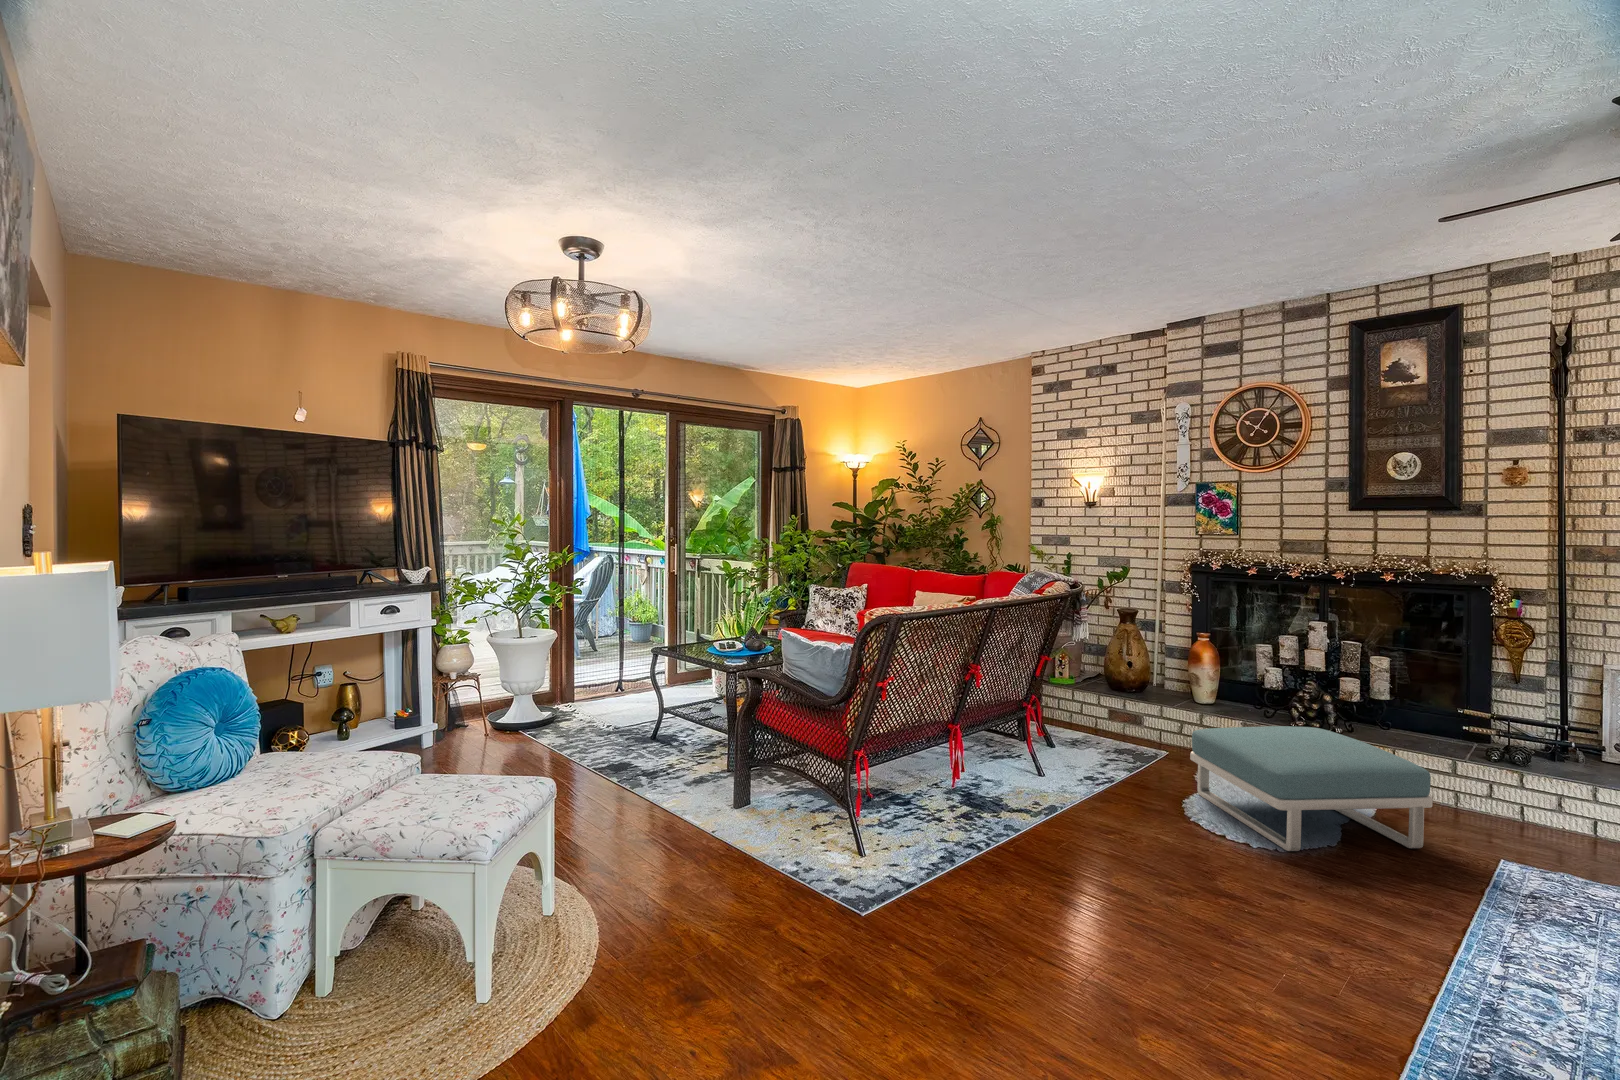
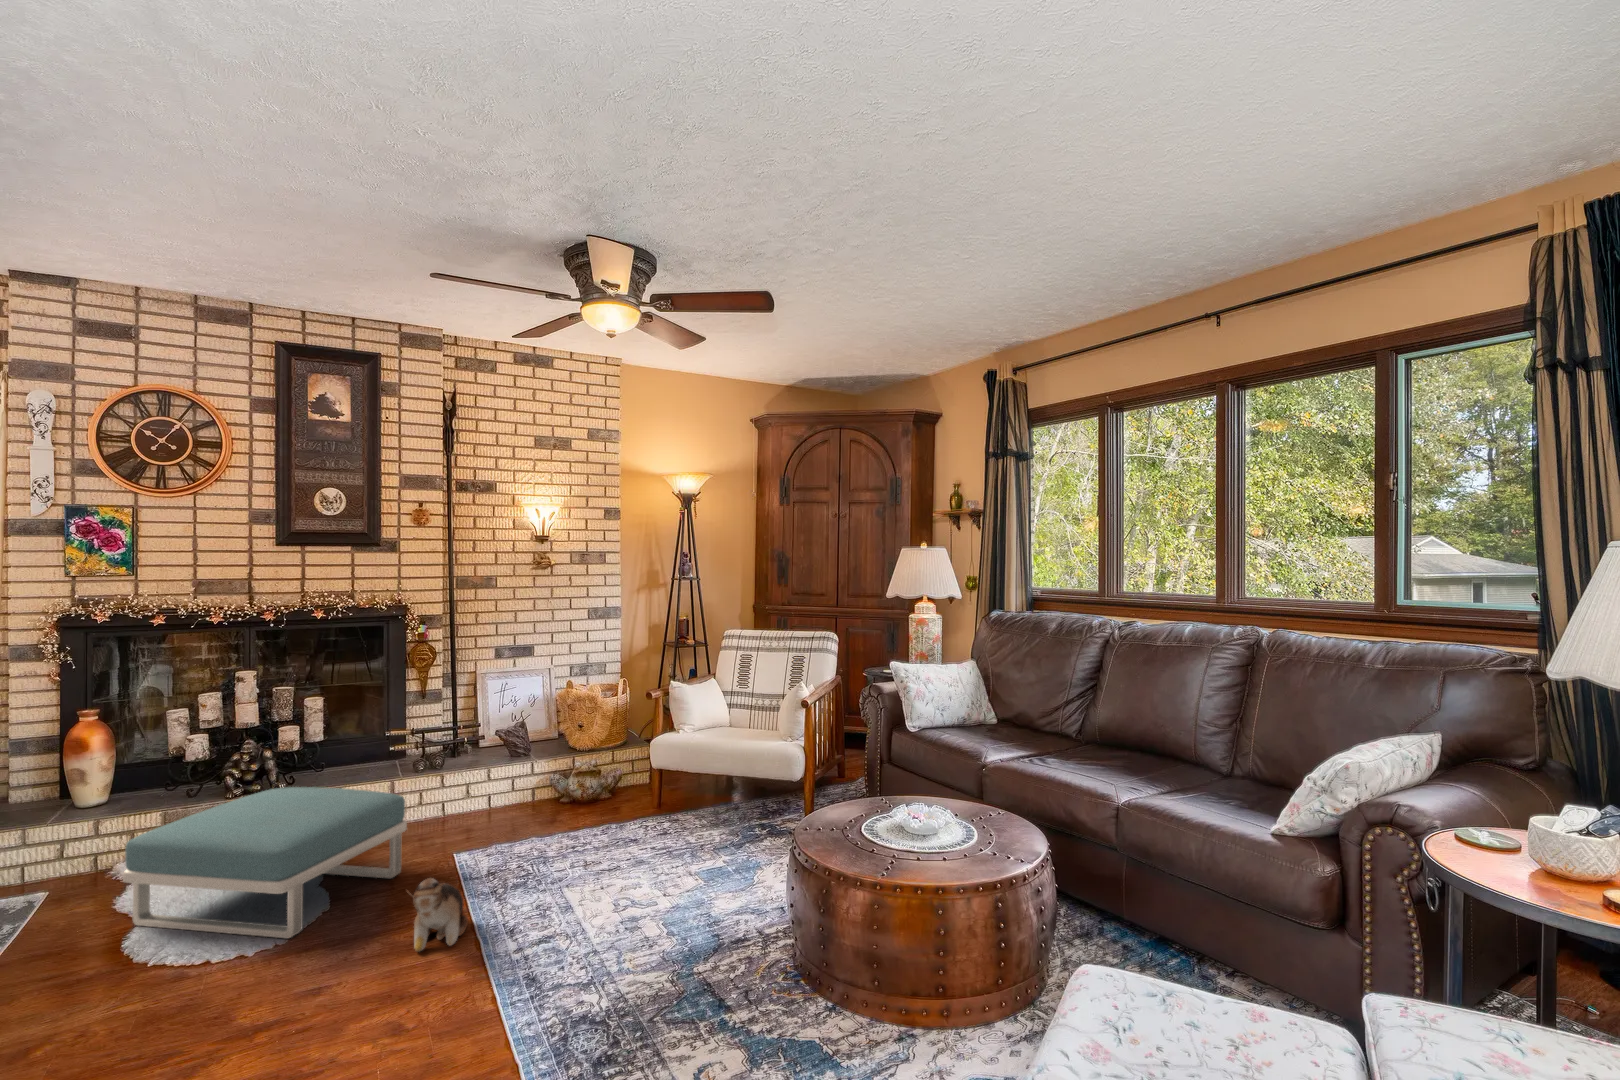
plush toy: none [1368,849,1461,931] -> present [412,878,468,952]

